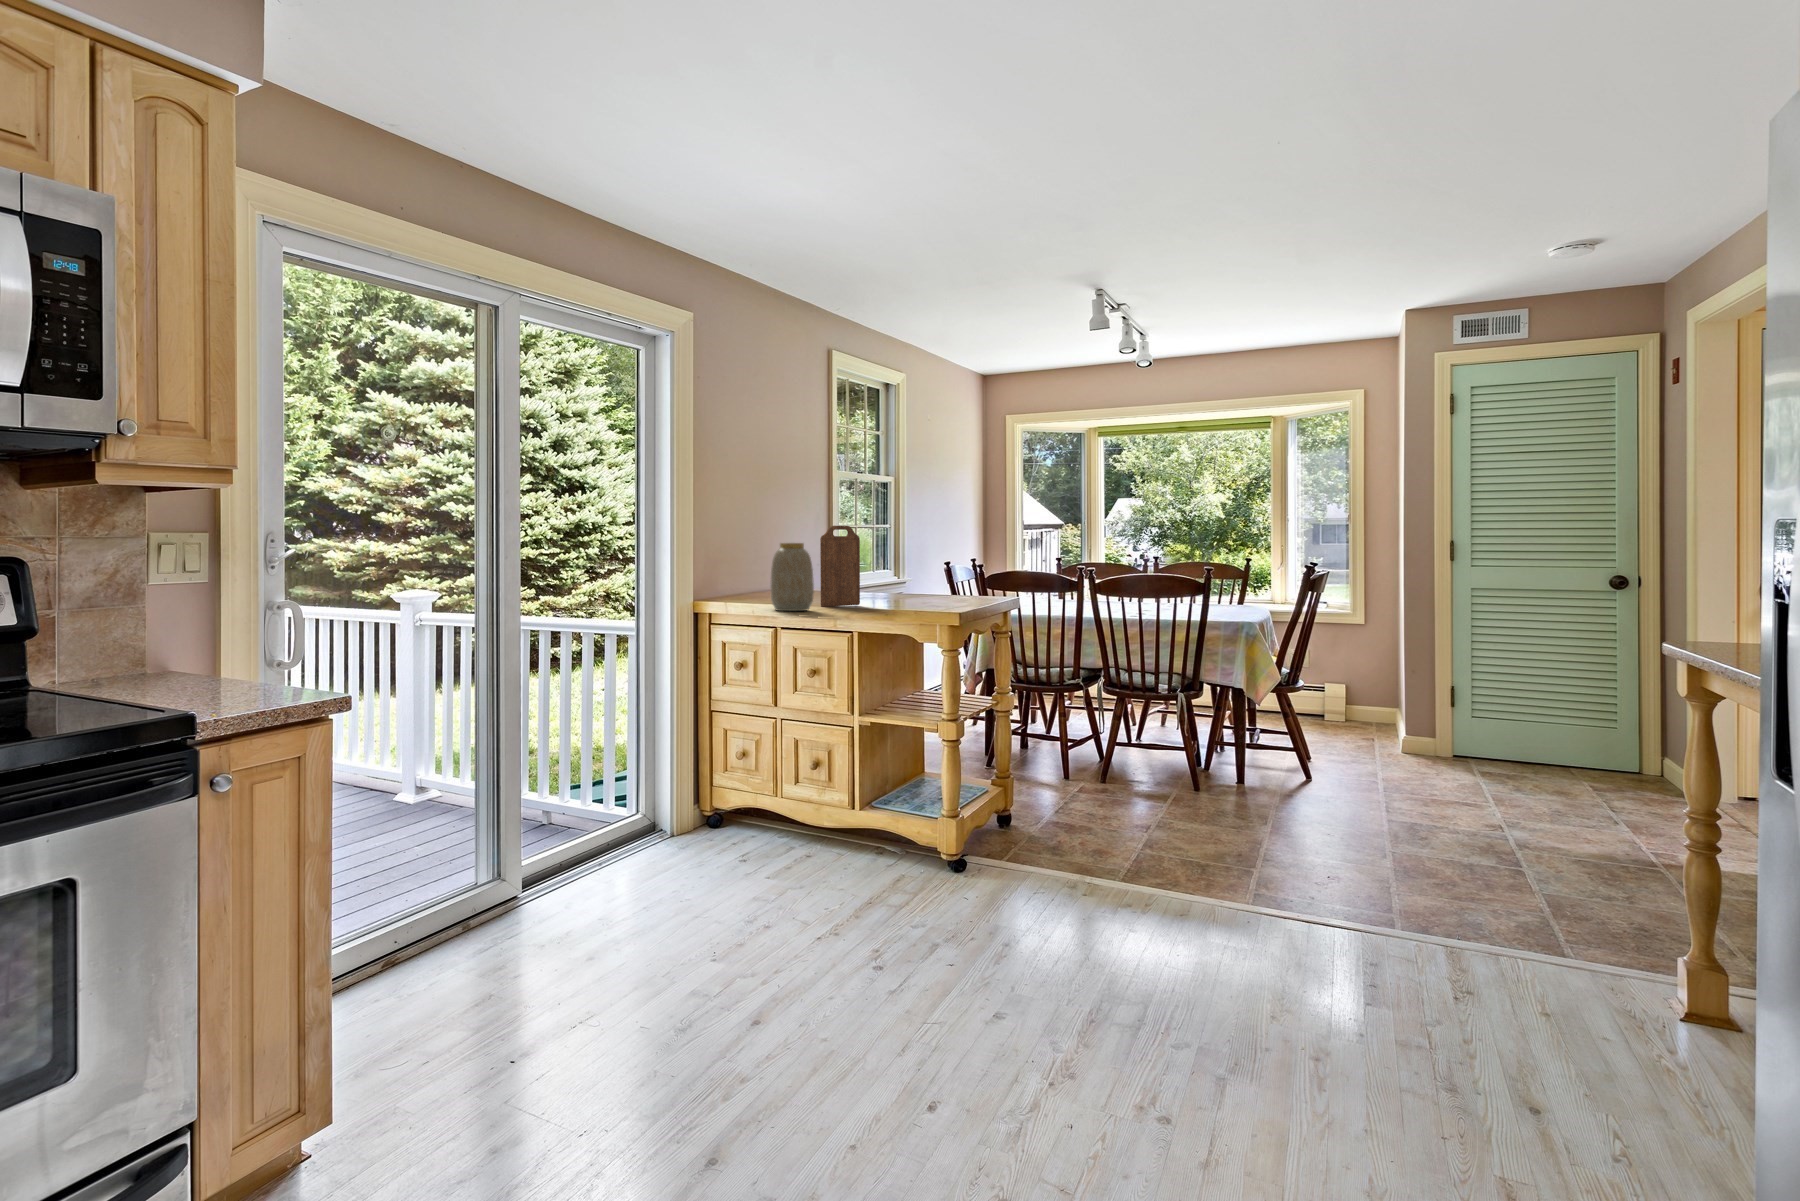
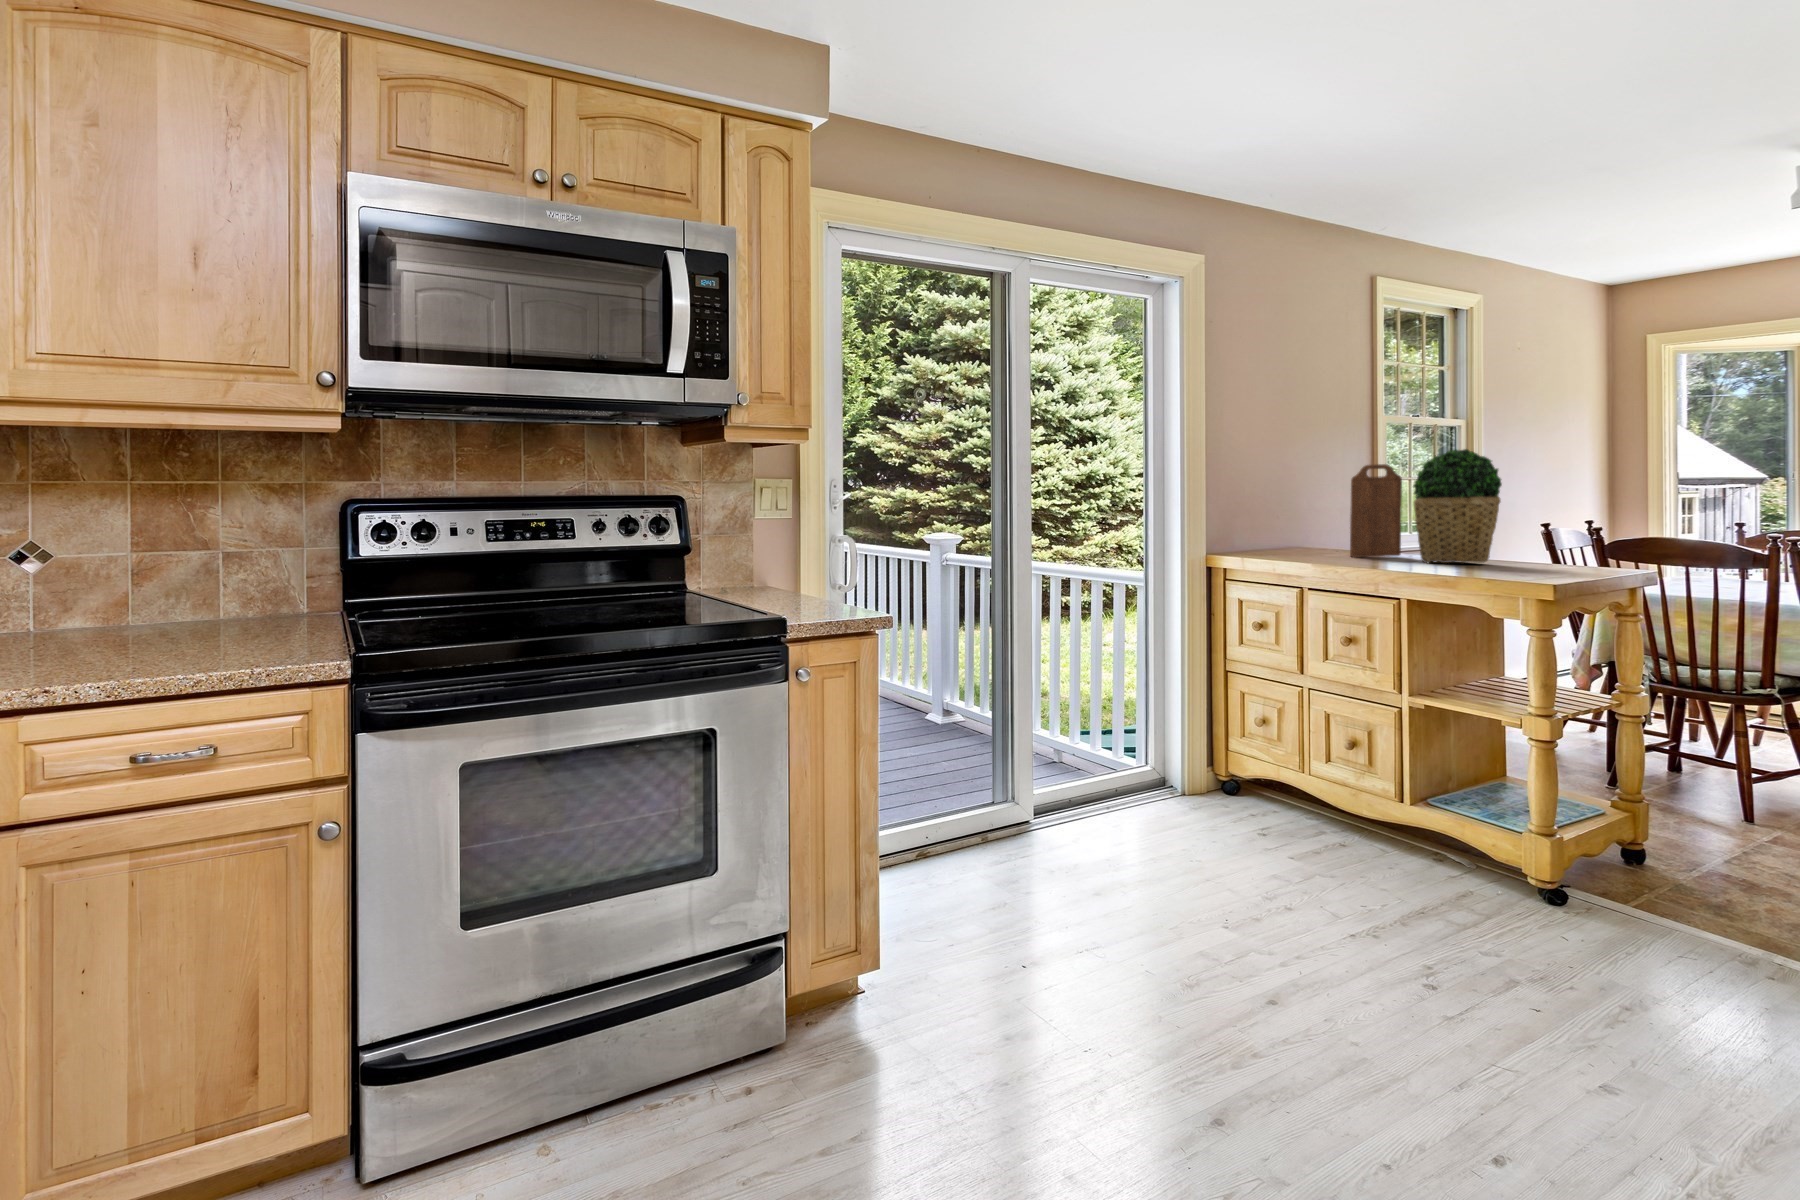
potted plant: none [871,517,937,613] -> present [1413,449,1502,563]
vase: present [770,543,814,611] -> none [1287,484,1338,559]

